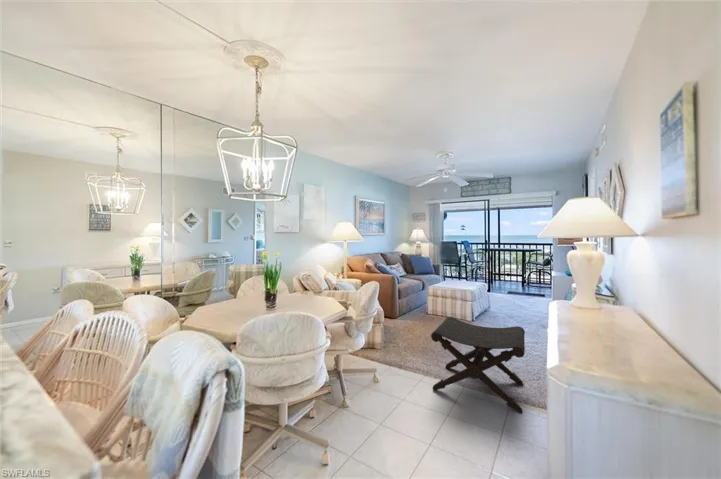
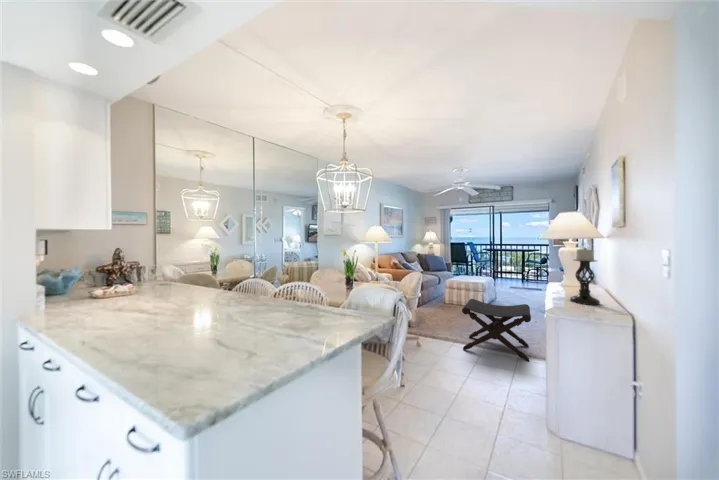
candle holder: none [586,255,646,368] -> present [570,248,600,305]

